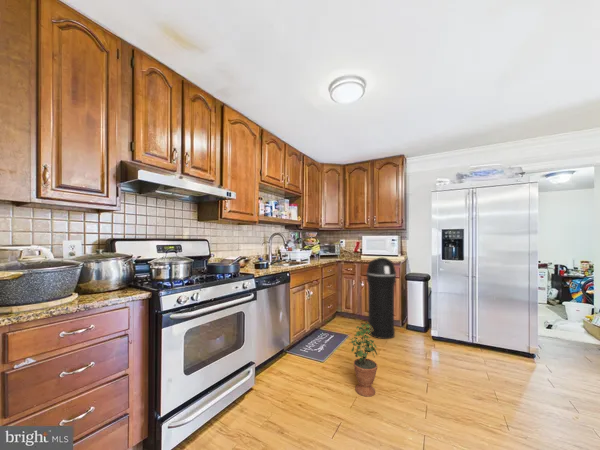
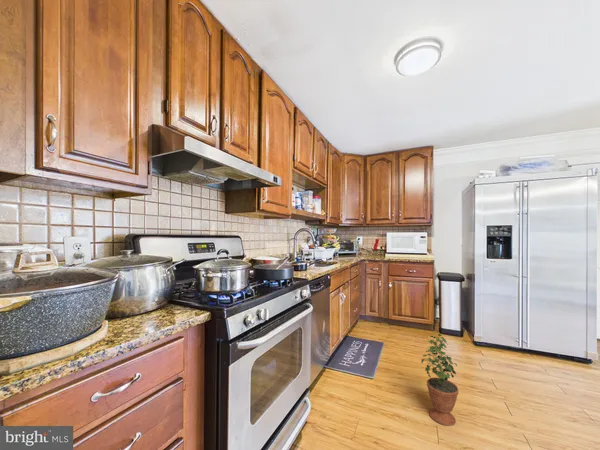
trash can: present [366,257,396,339] -> none [401,257,436,347]

